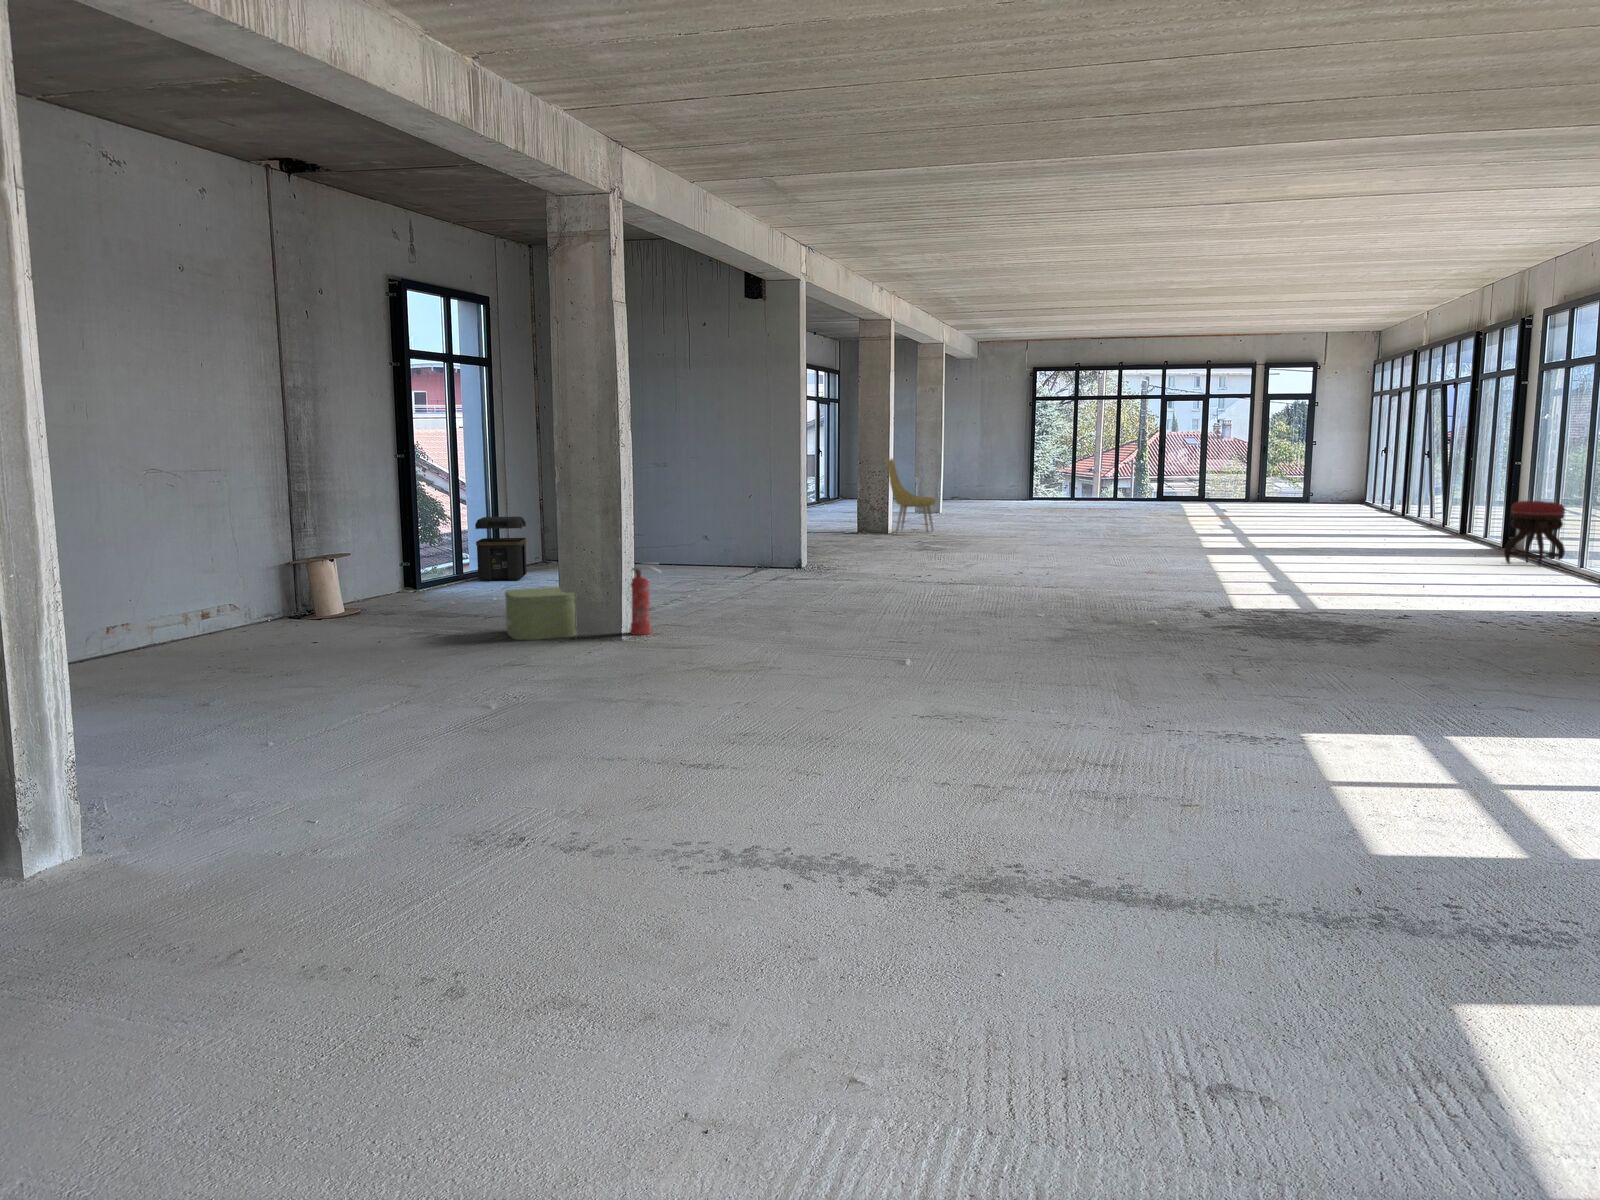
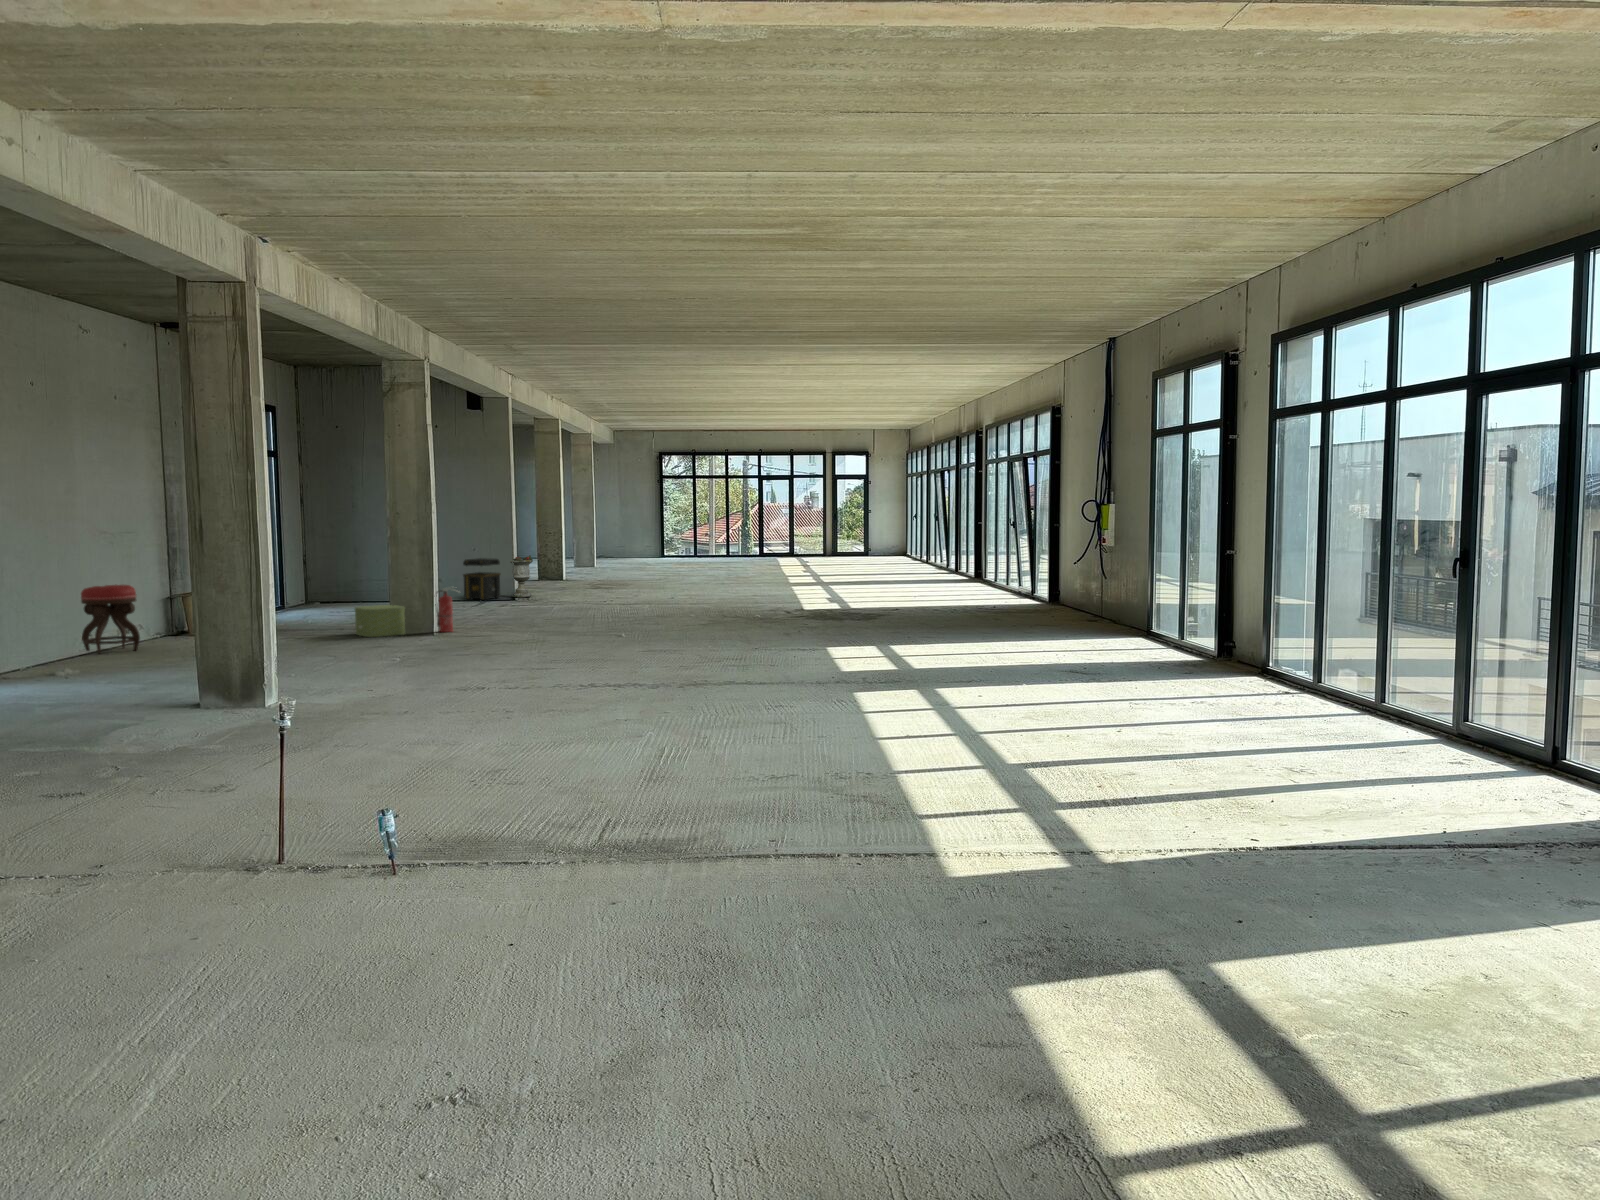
chair: present [887,459,936,532] -> none [561,524,599,580]
stool: present [1504,501,1565,566] -> present [81,585,140,654]
planter: none [796,504,828,563] -> present [510,555,533,598]
toolbox: present [475,517,527,581] -> present [463,558,500,600]

